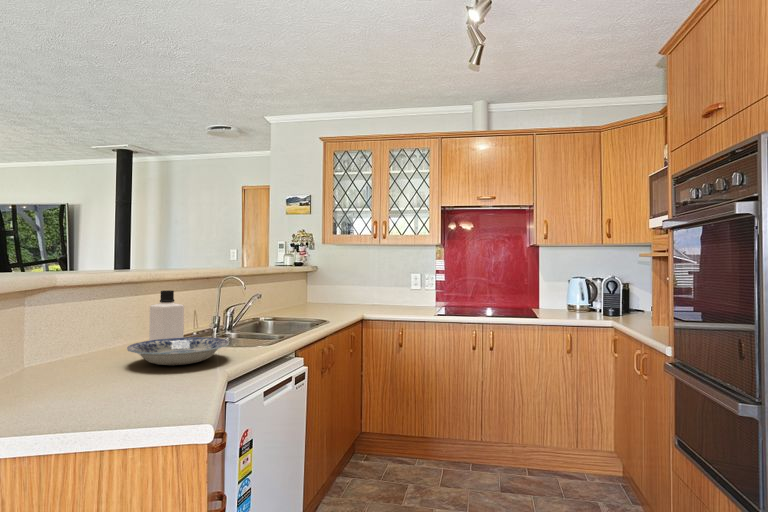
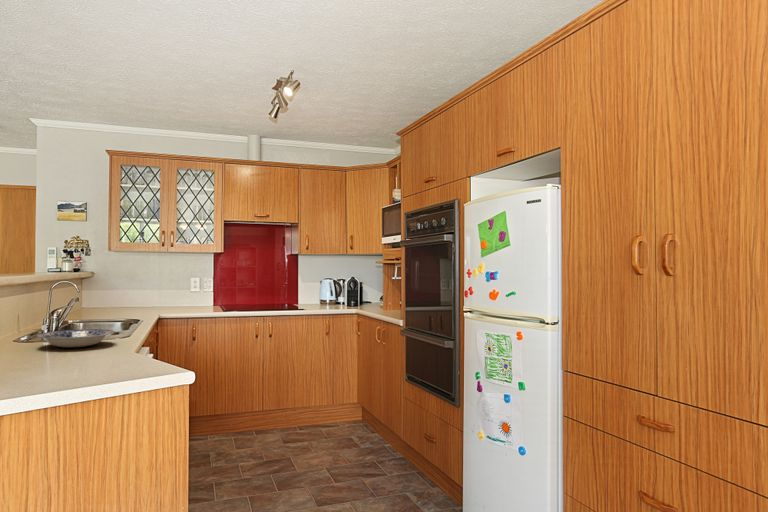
bottle: present [149,290,184,340] -> none [16,296,46,340]

